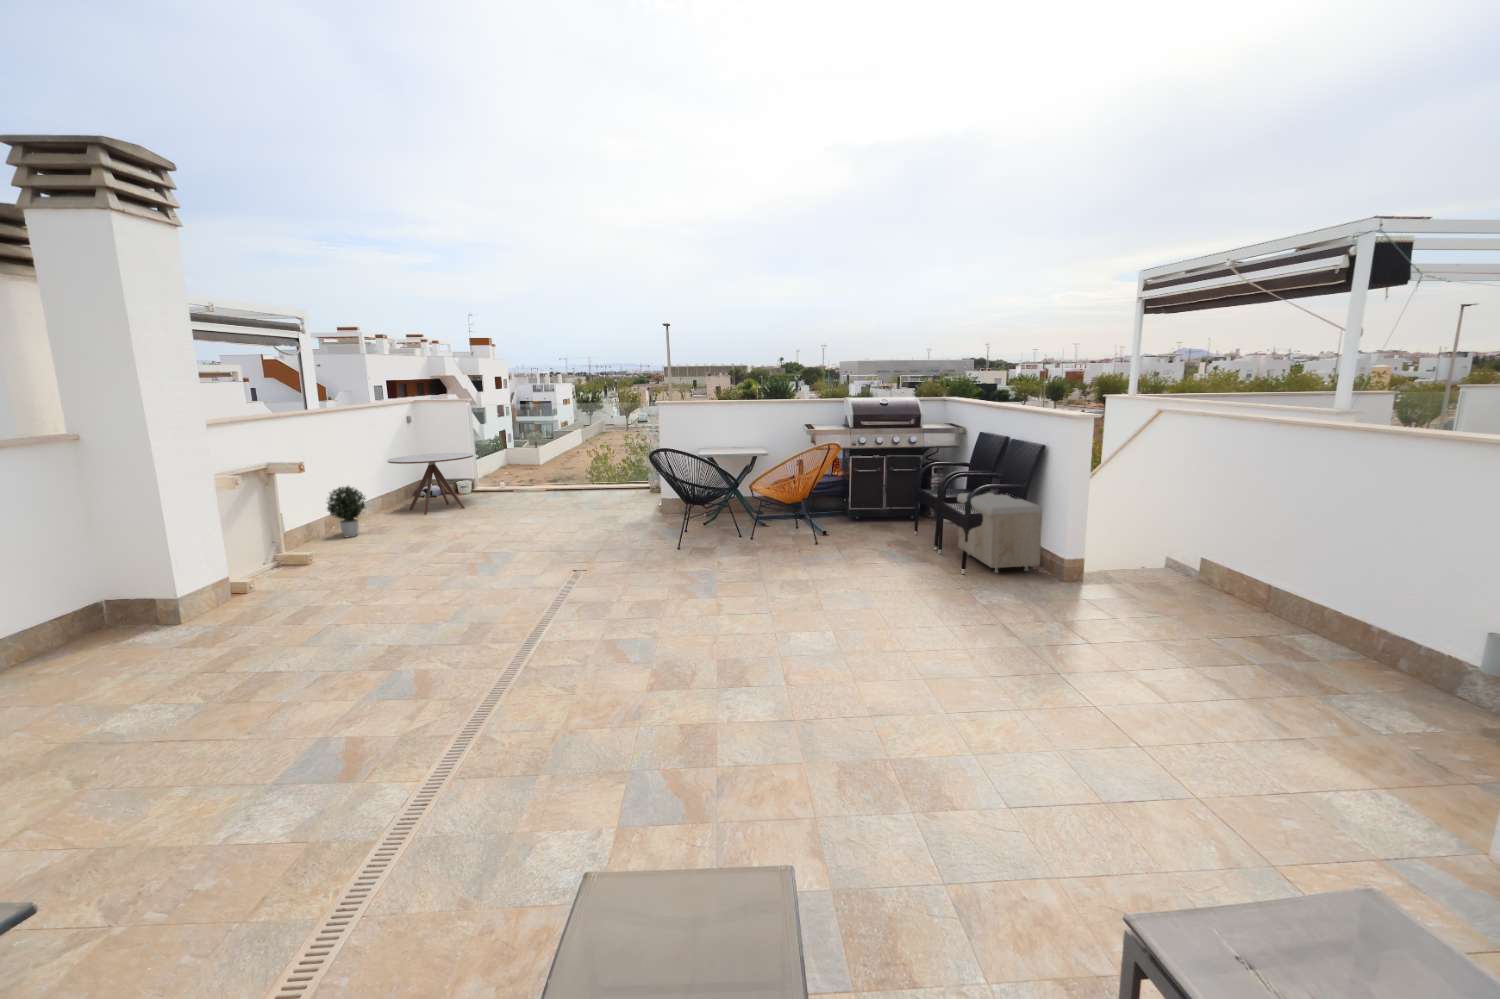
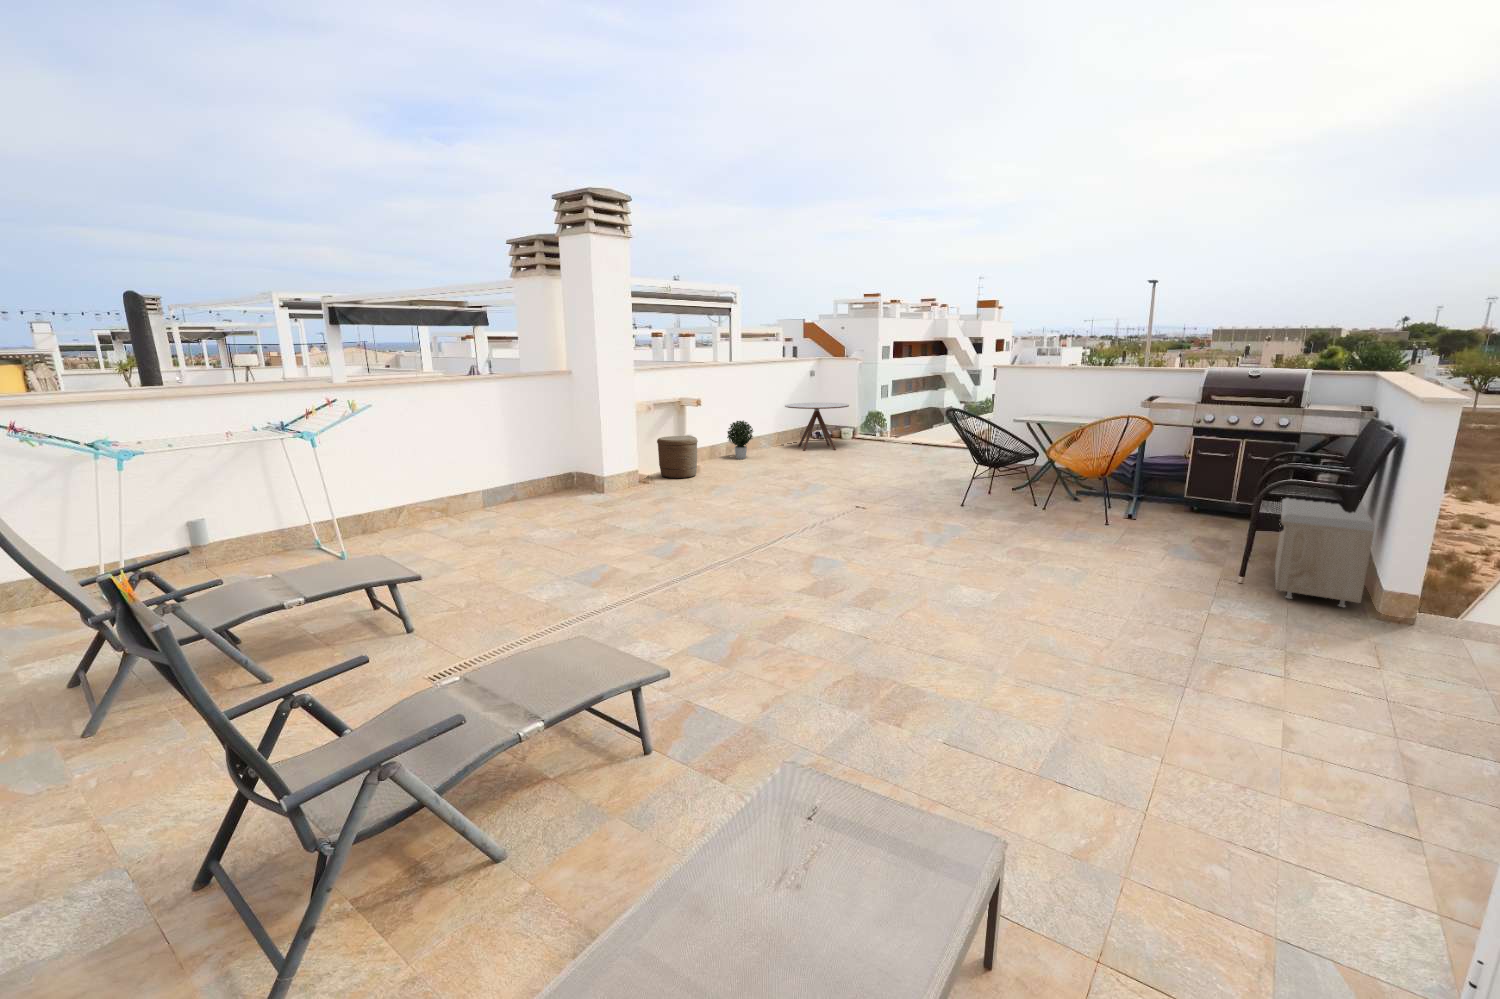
woven basket: none [241,516,314,580] -> present [657,436,698,478]

